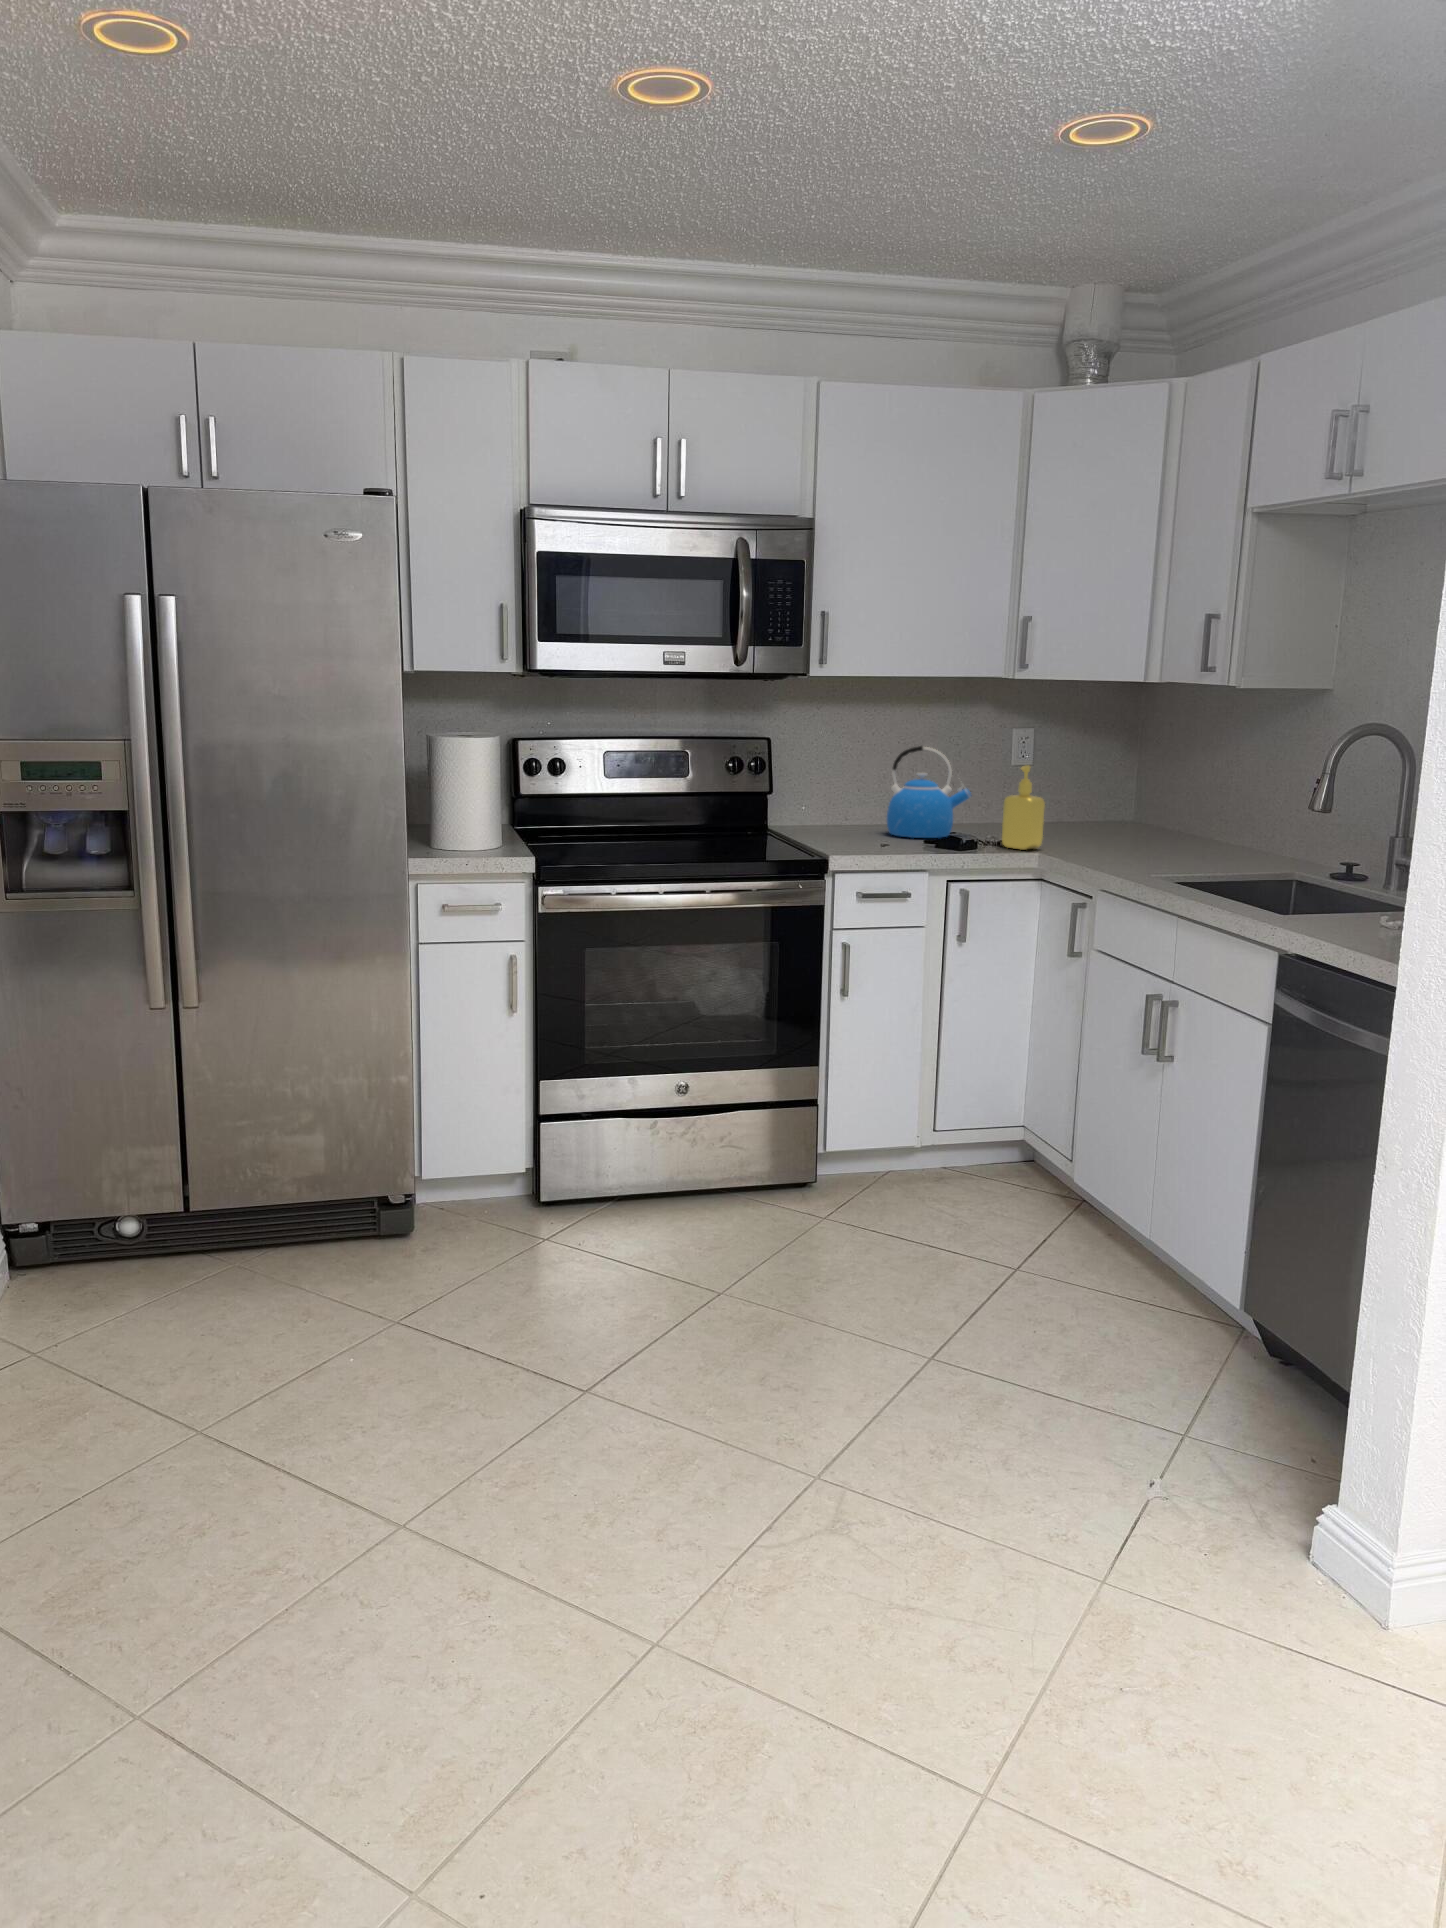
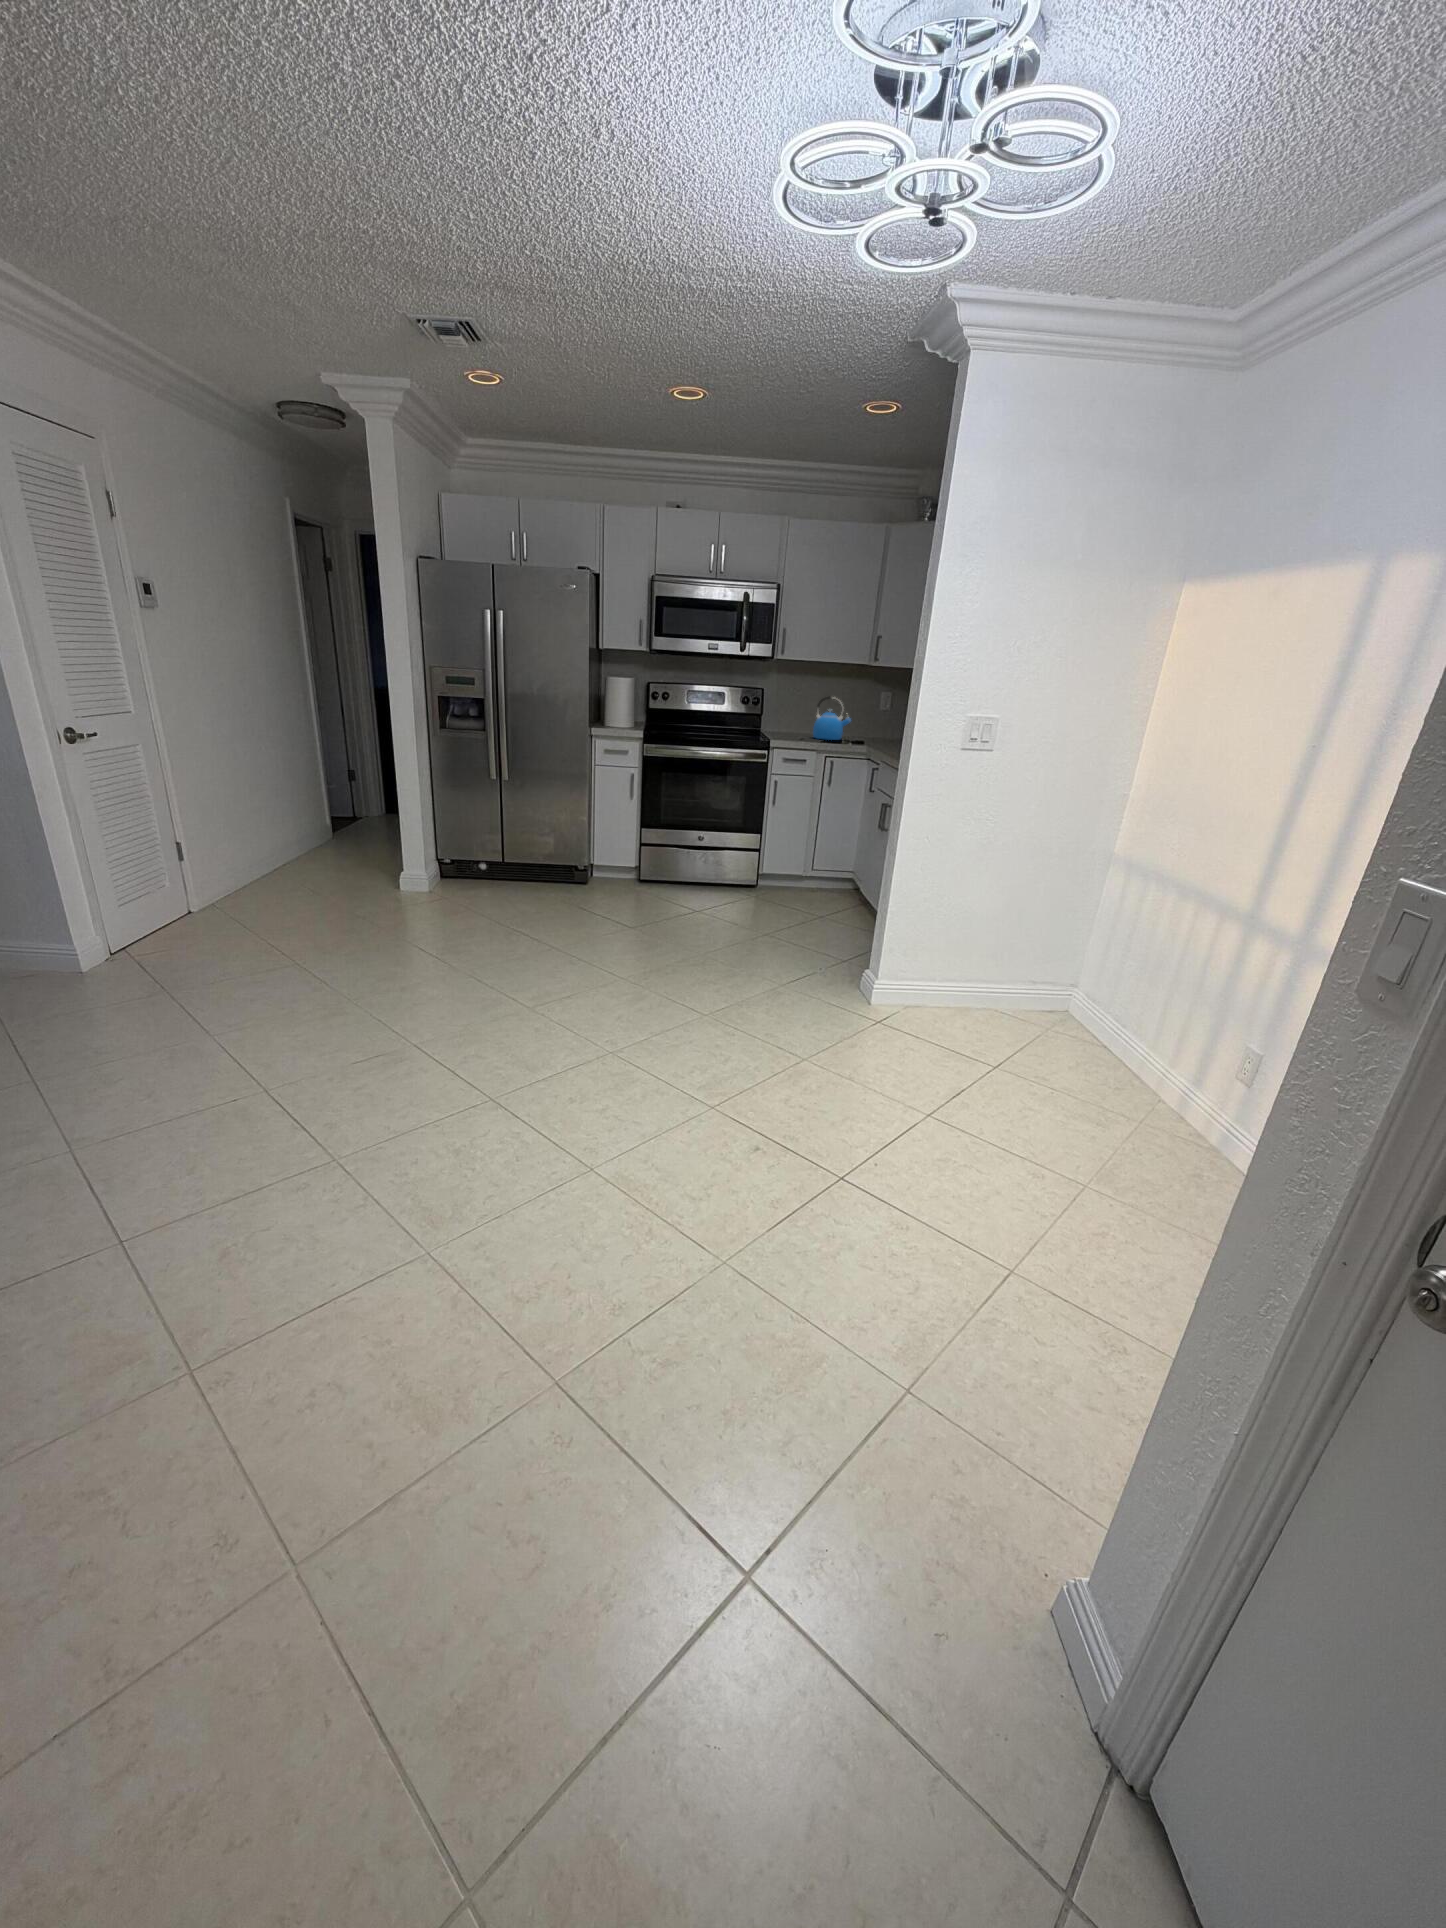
soap dispenser: present [1002,766,1045,850] -> none [856,706,875,745]

